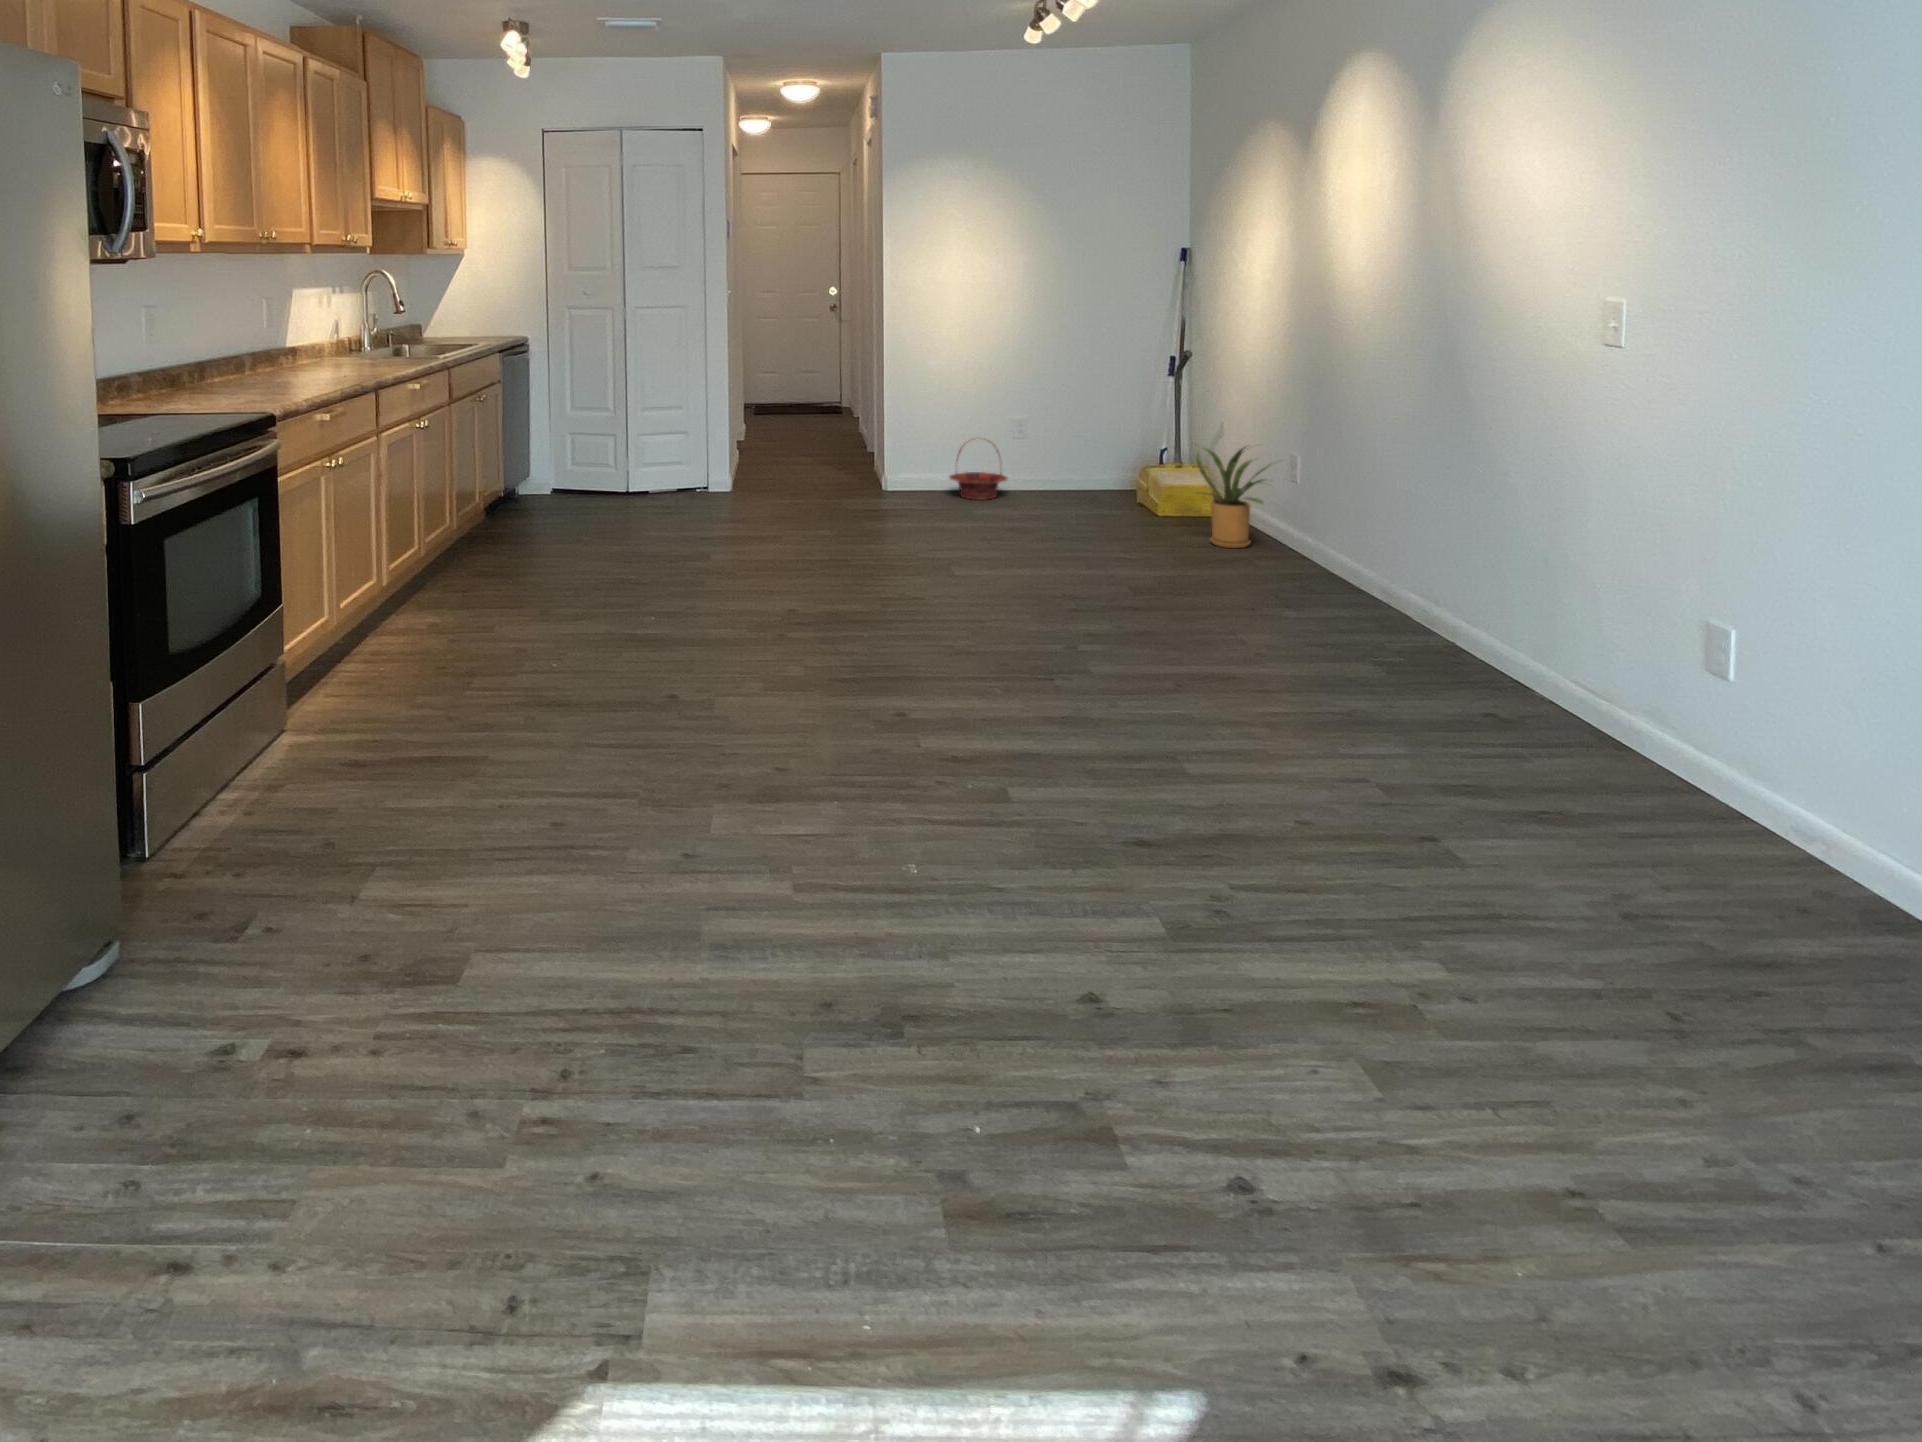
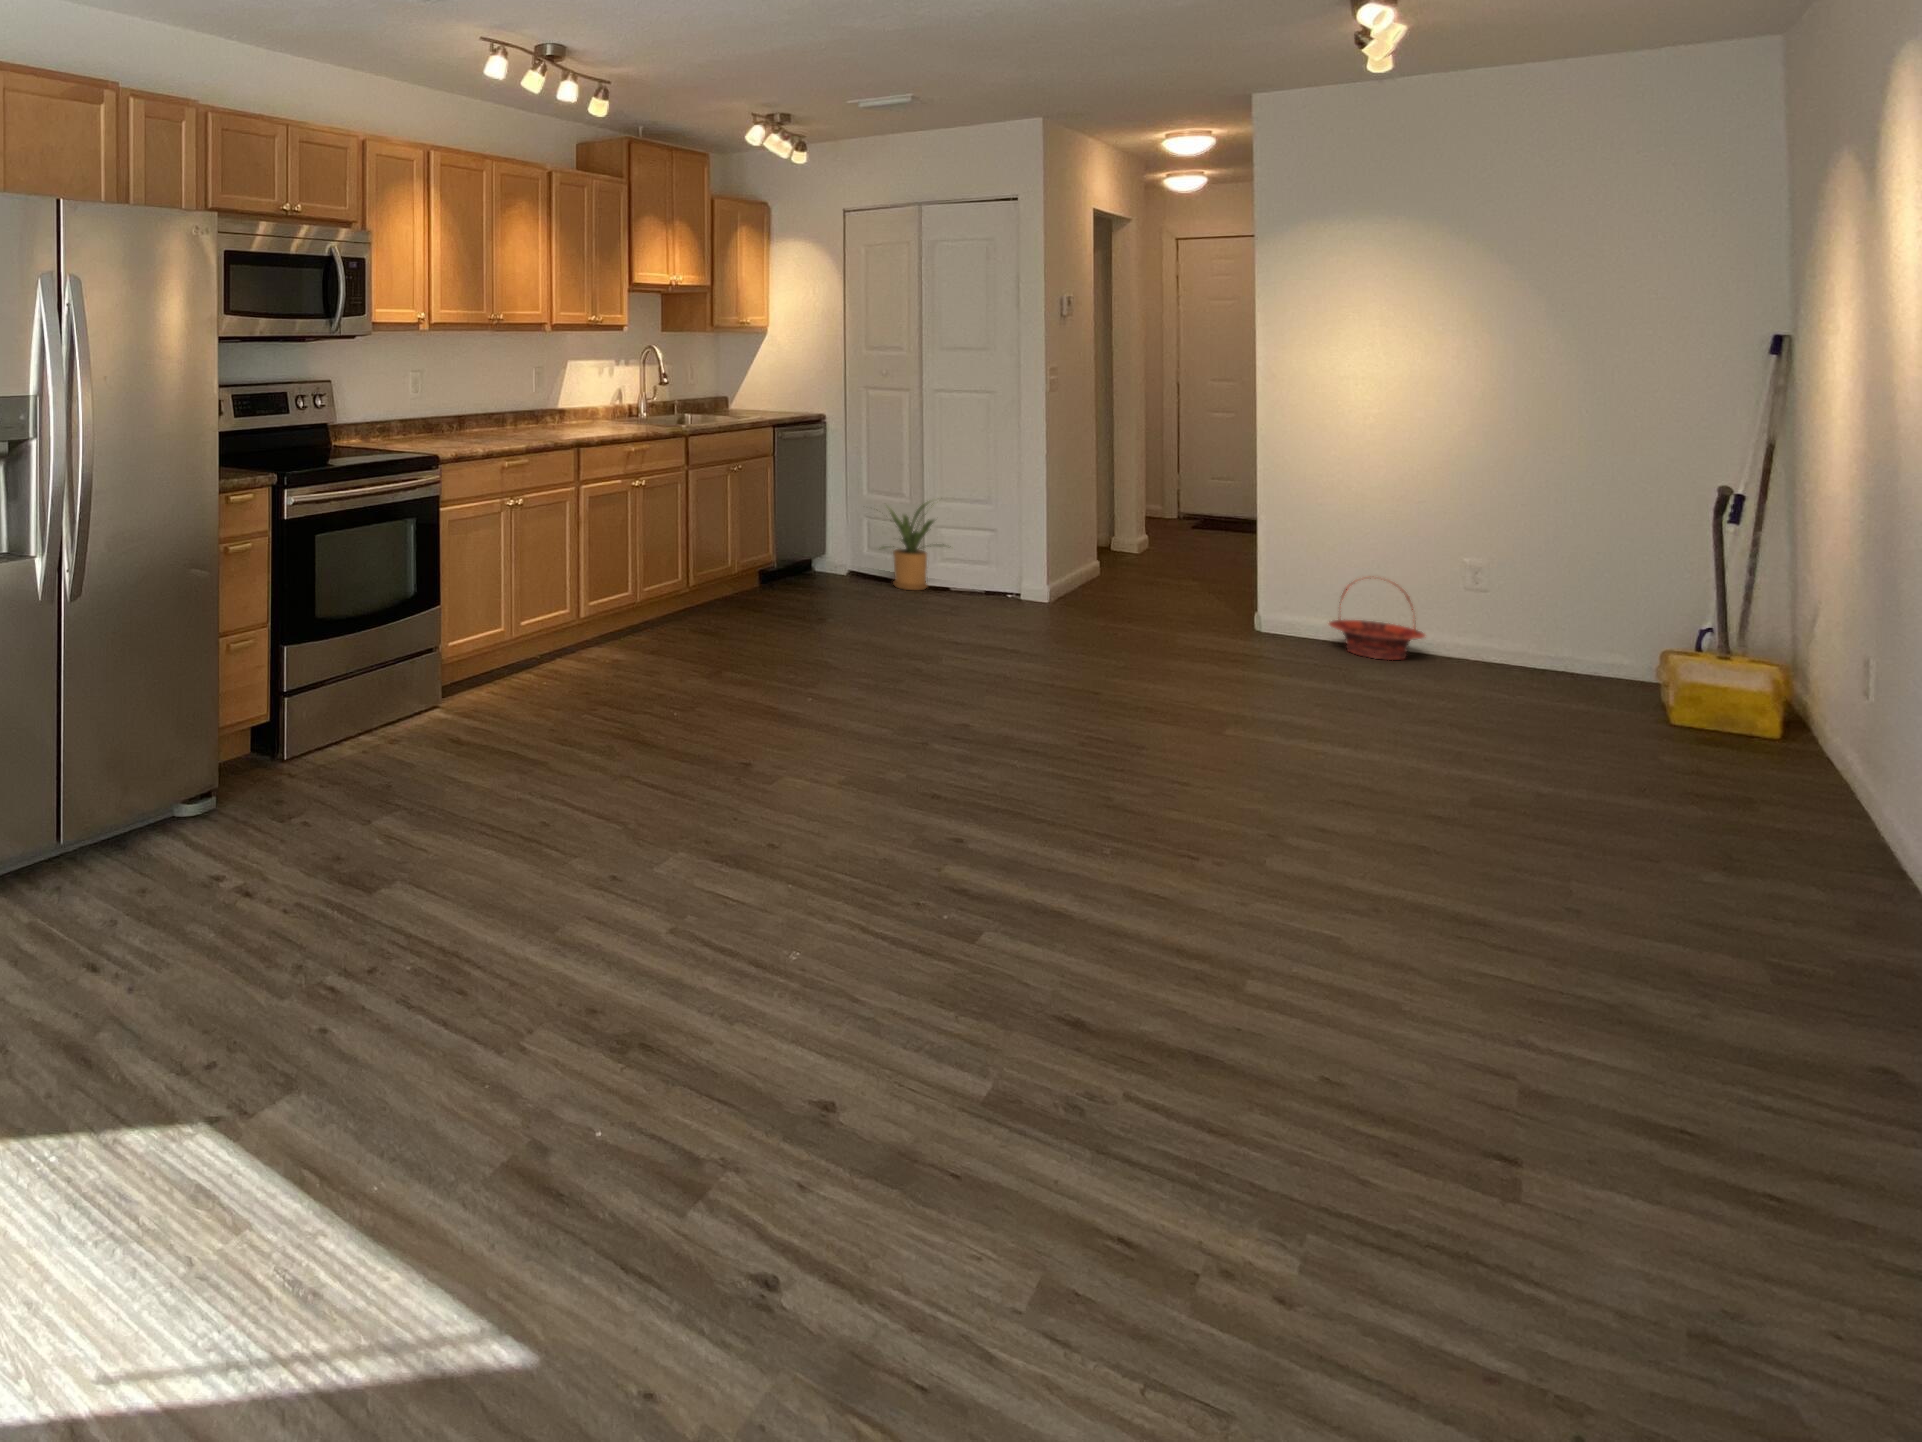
house plant: present [1195,445,1272,548] -> present [879,502,951,590]

